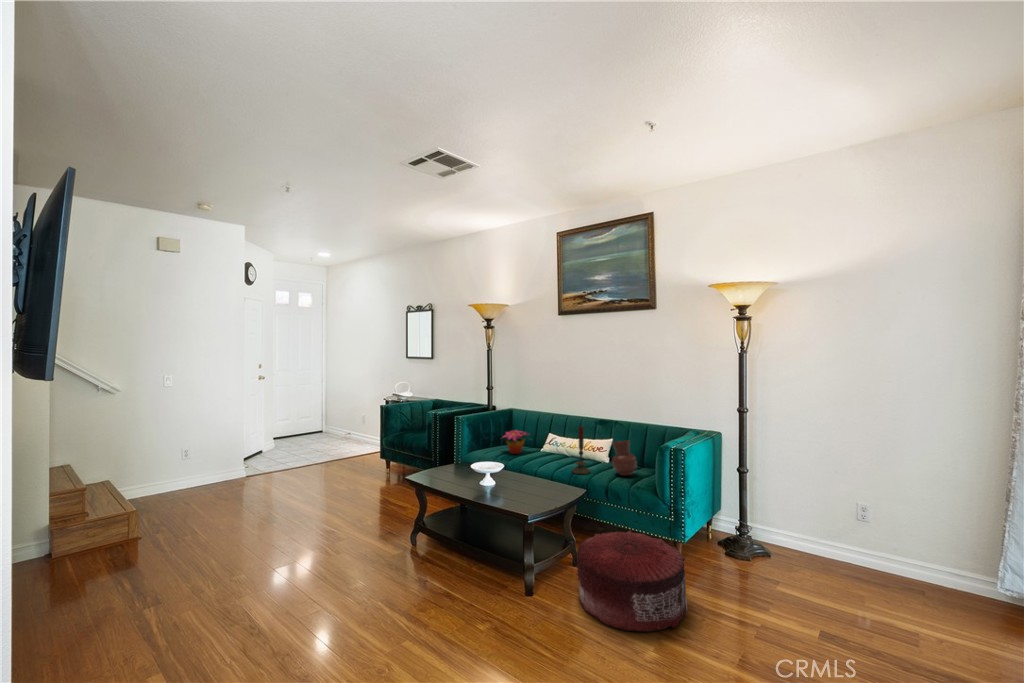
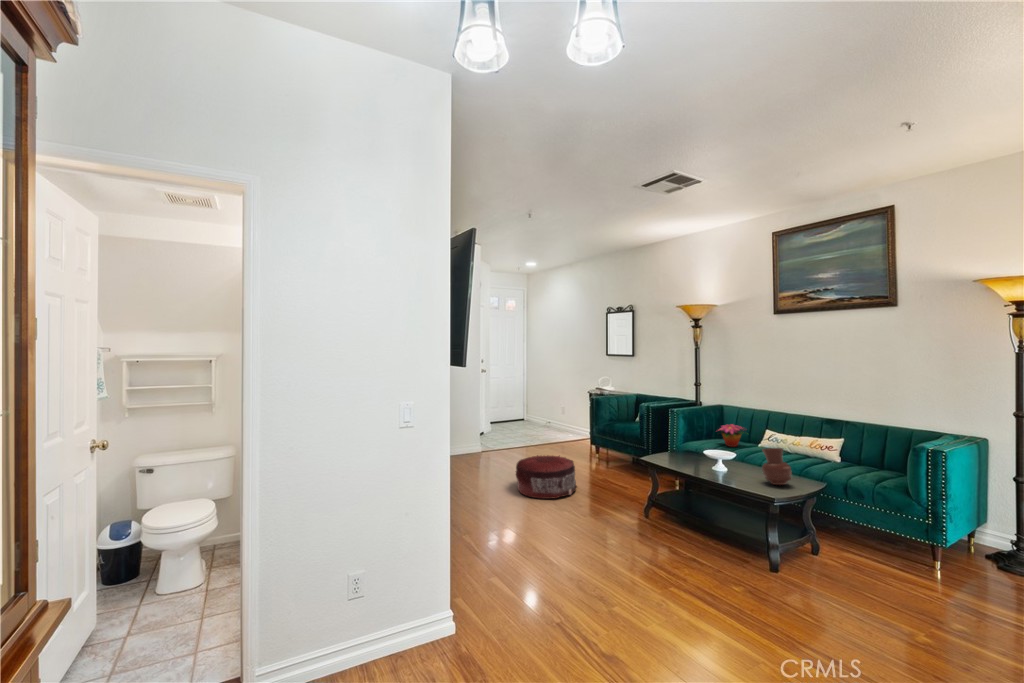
candle: present [572,426,590,475] -> none [801,422,822,470]
vase: present [612,441,637,475] -> present [762,448,792,485]
pouf: present [577,530,687,632] -> present [516,455,577,499]

